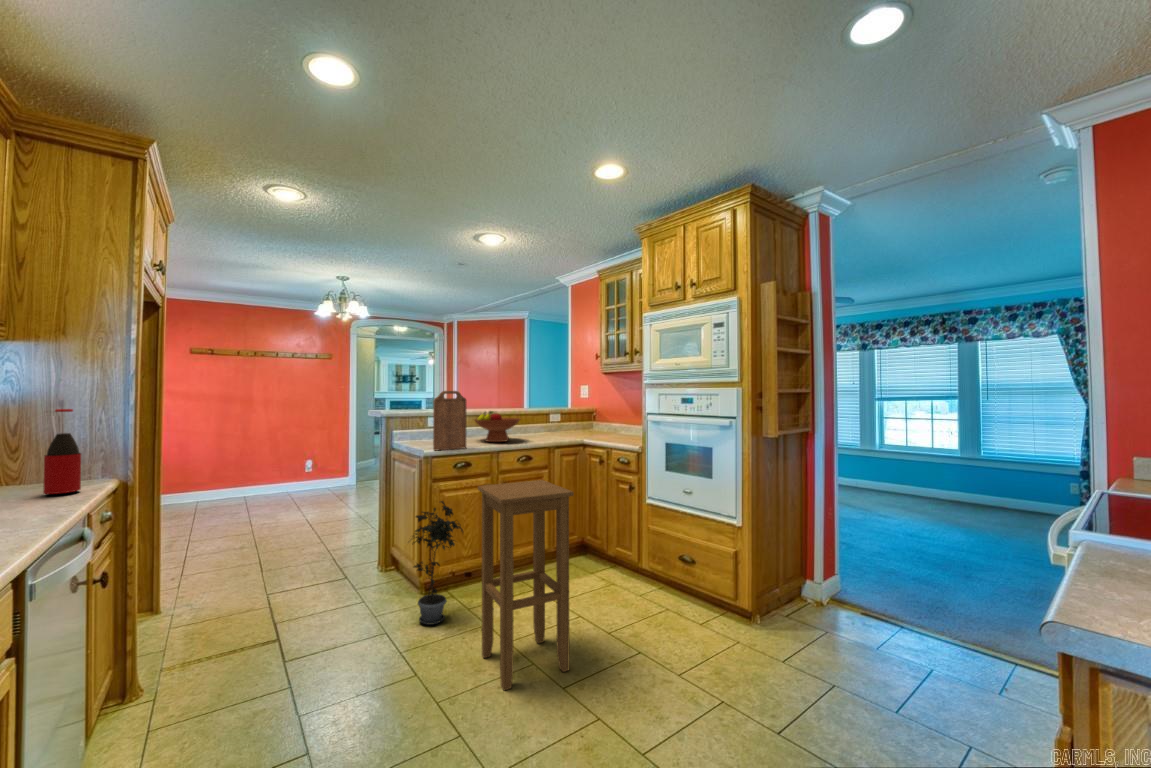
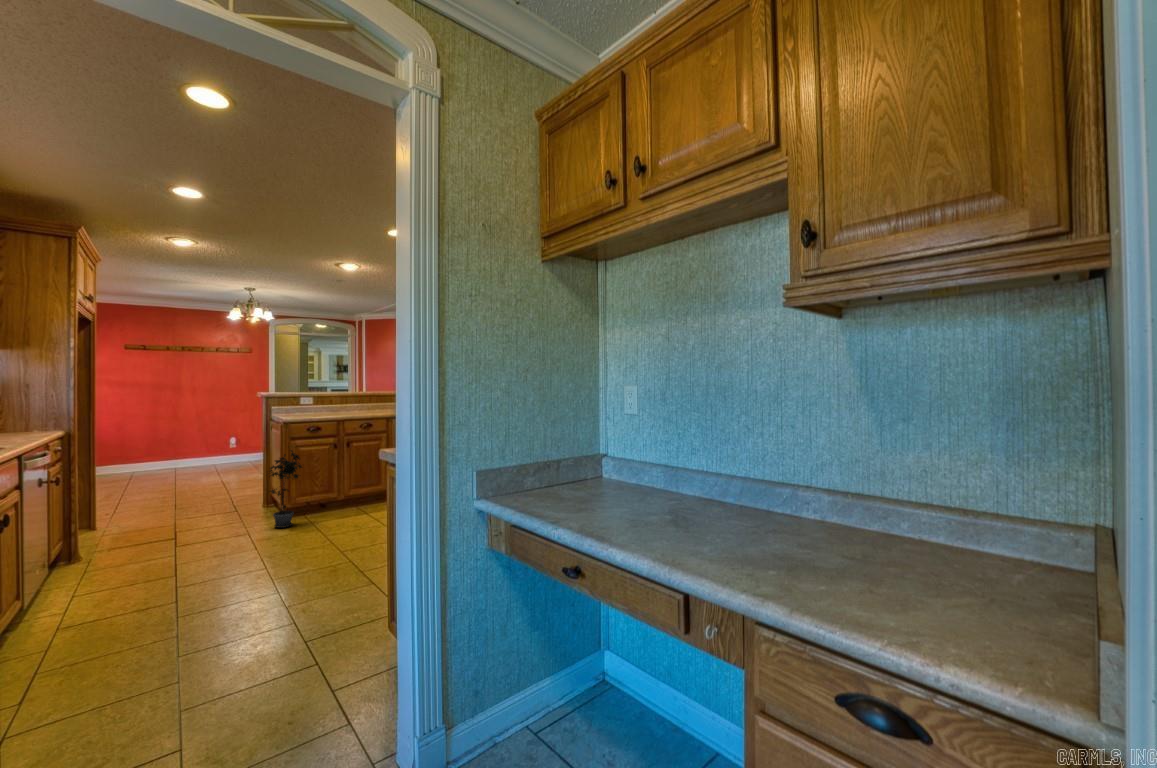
cutting board: present [433,391,467,451] -> none [292,378,319,419]
bottle: present [43,409,81,494] -> none [20,388,42,436]
fruit bowl: present [475,411,520,442] -> none [331,392,368,414]
stool: present [478,480,574,690] -> none [301,434,355,550]

